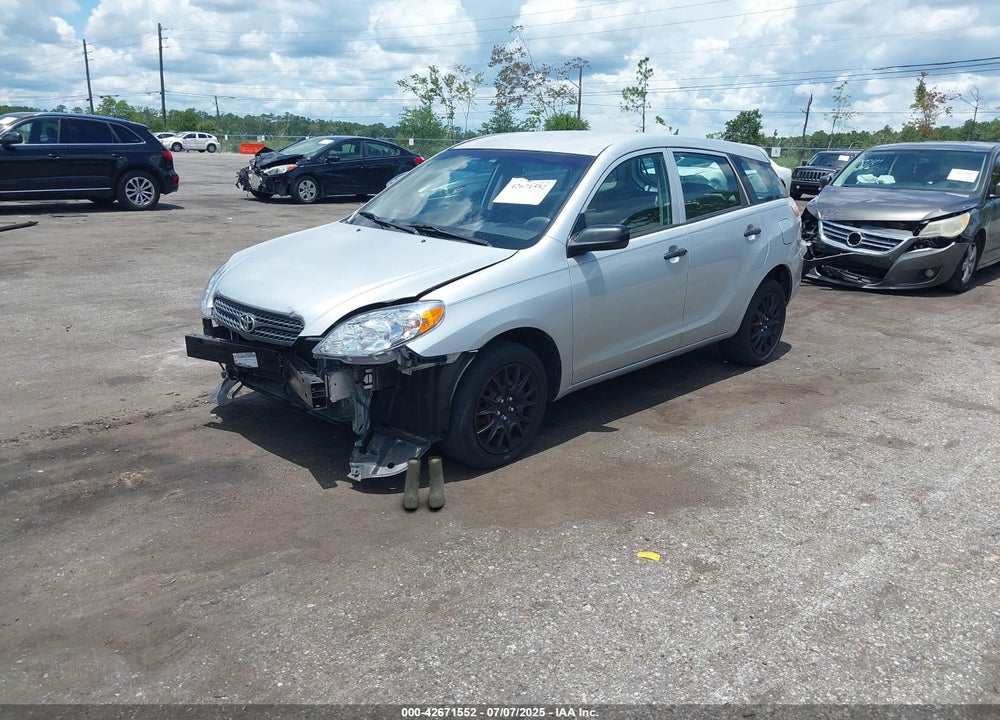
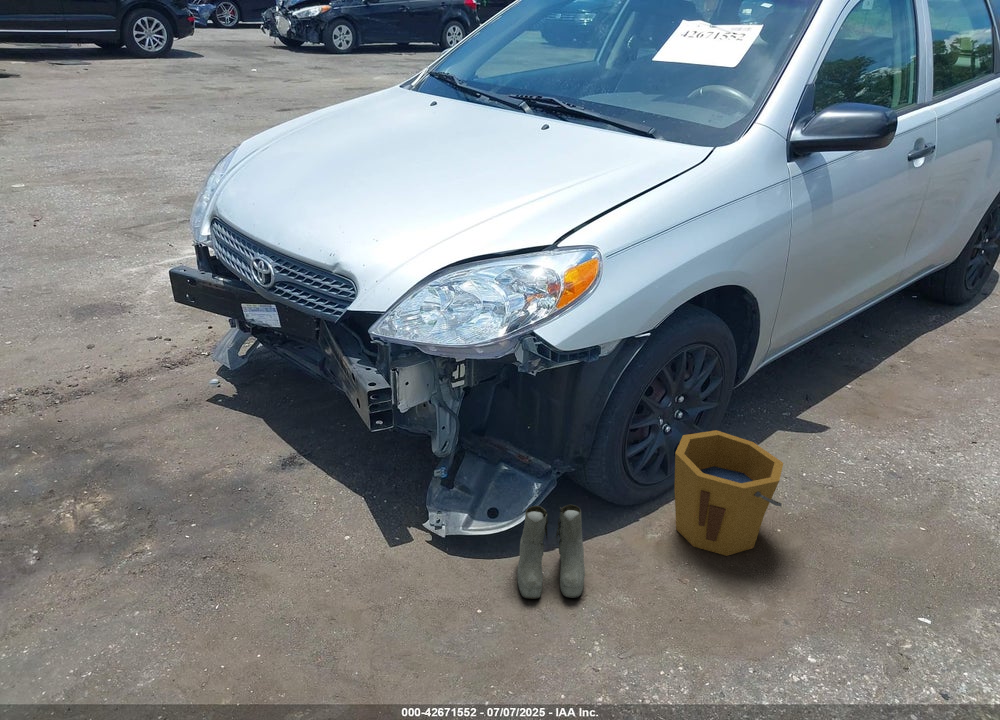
bucket: none [502,419,568,490] -> present [674,430,783,556]

